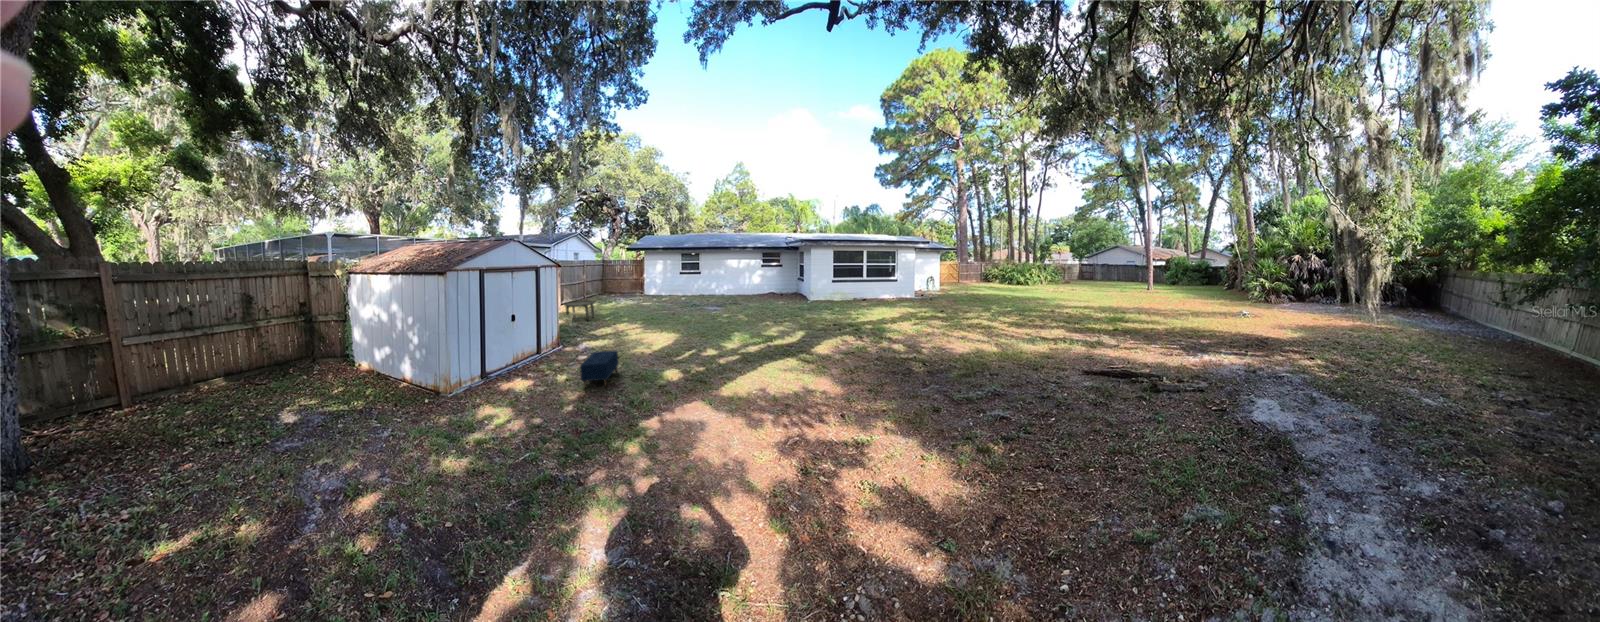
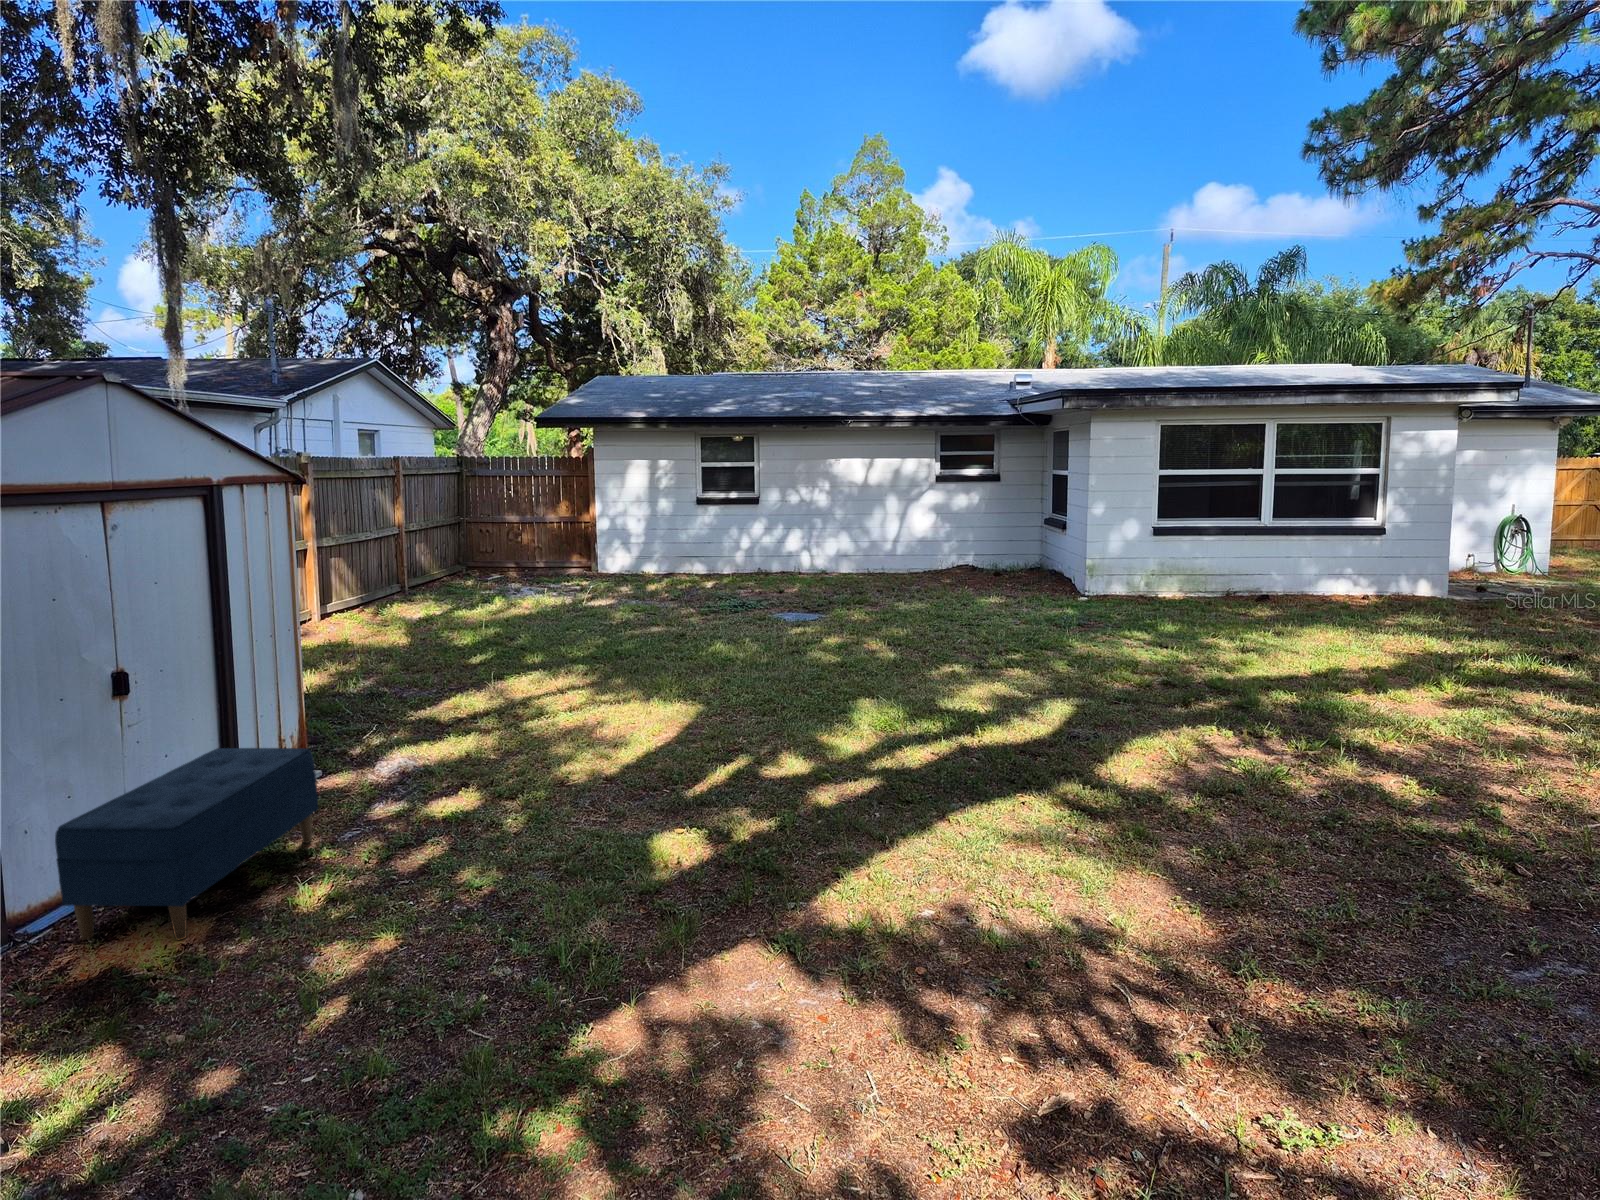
round table: present [563,300,595,320] -> none [330,563,429,625]

